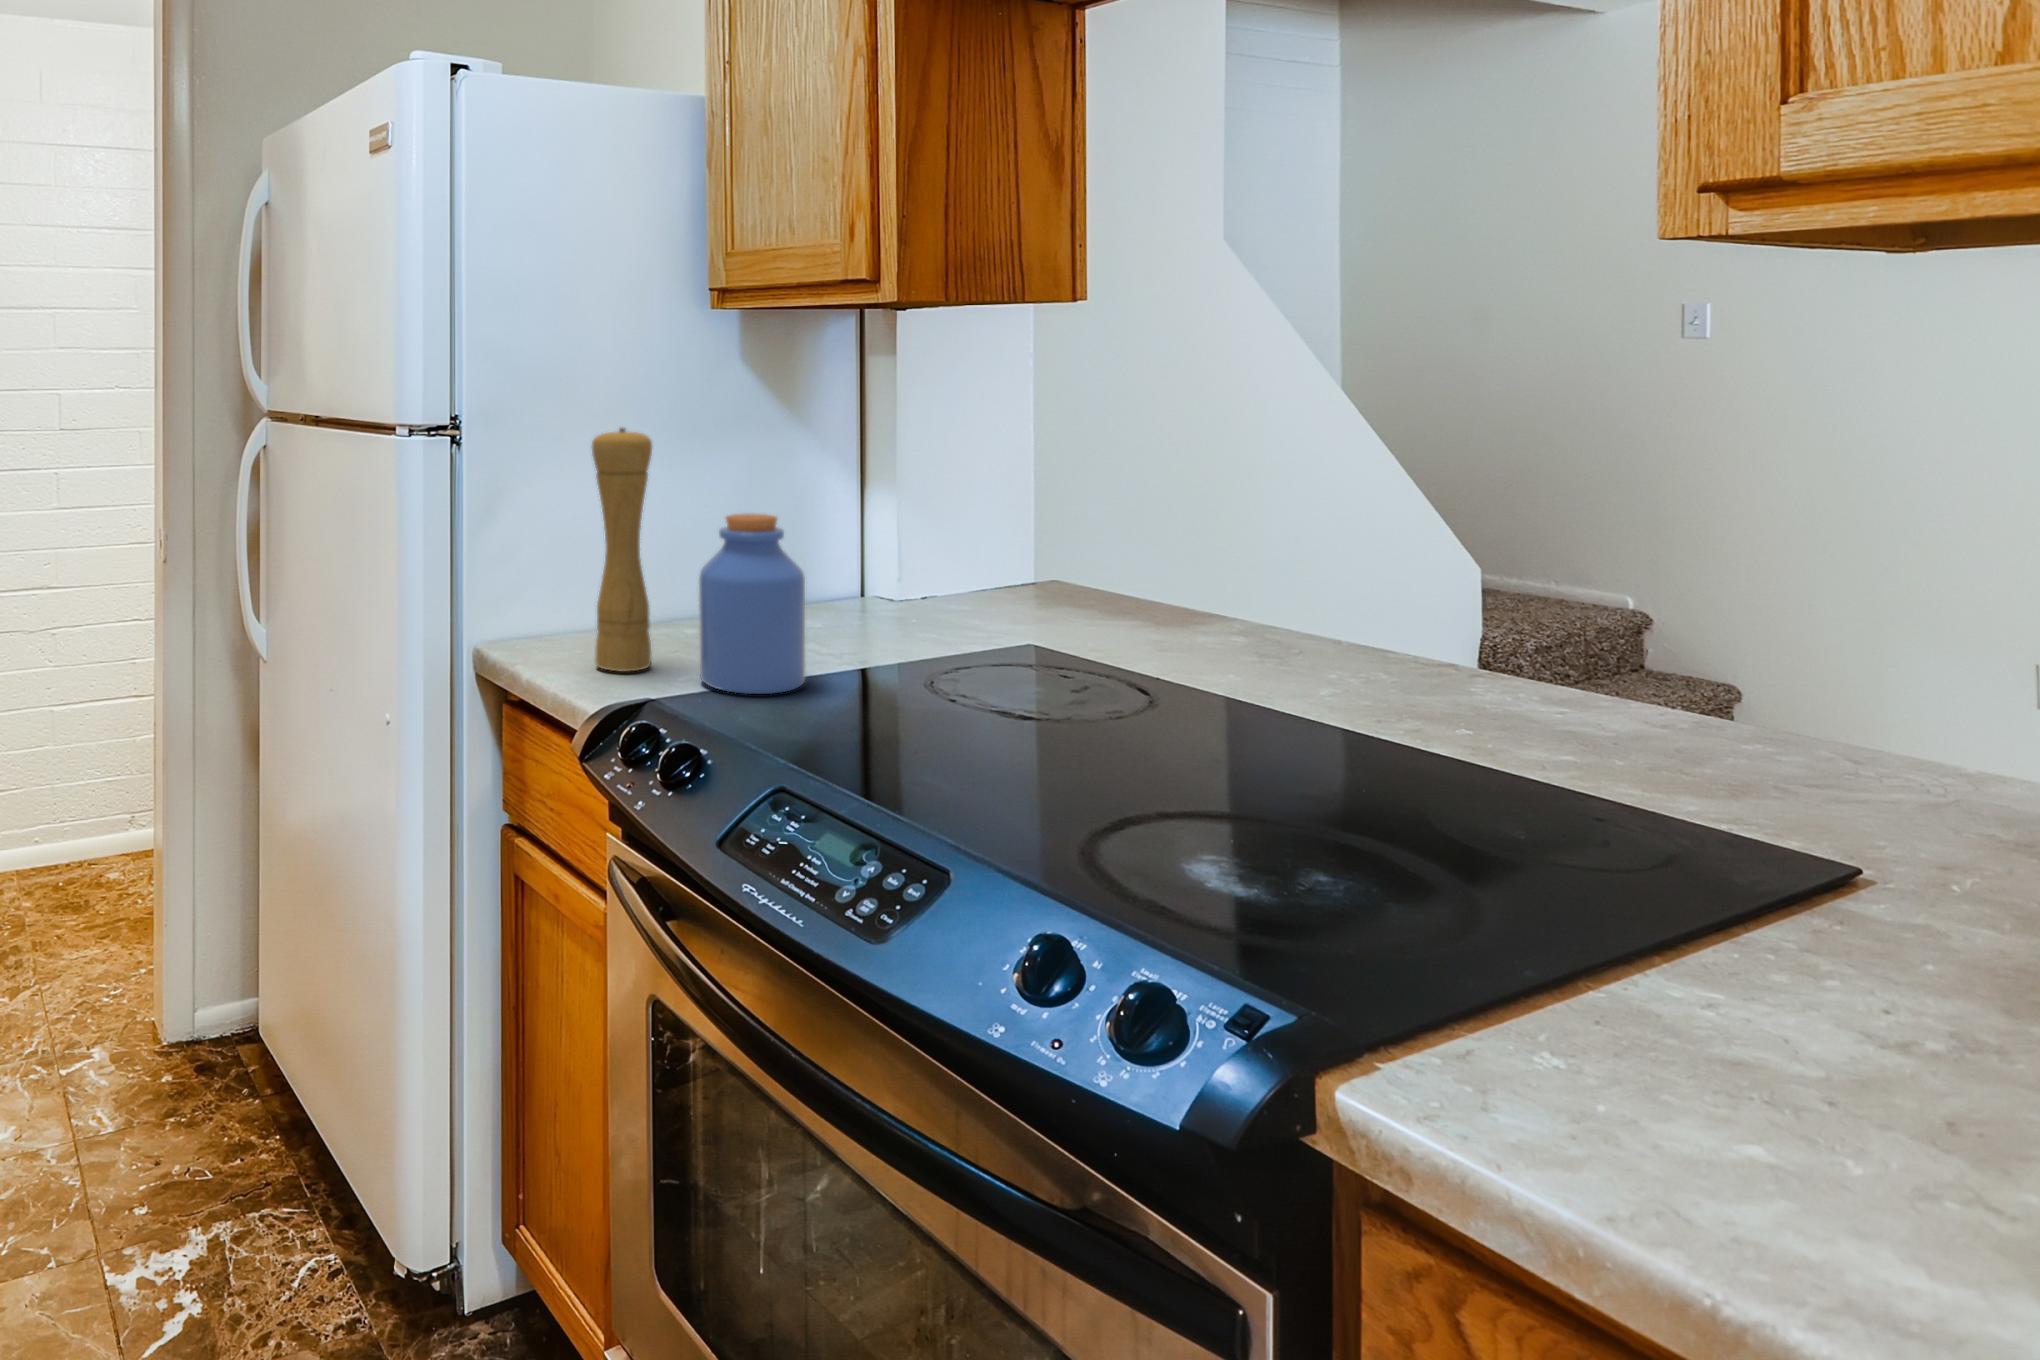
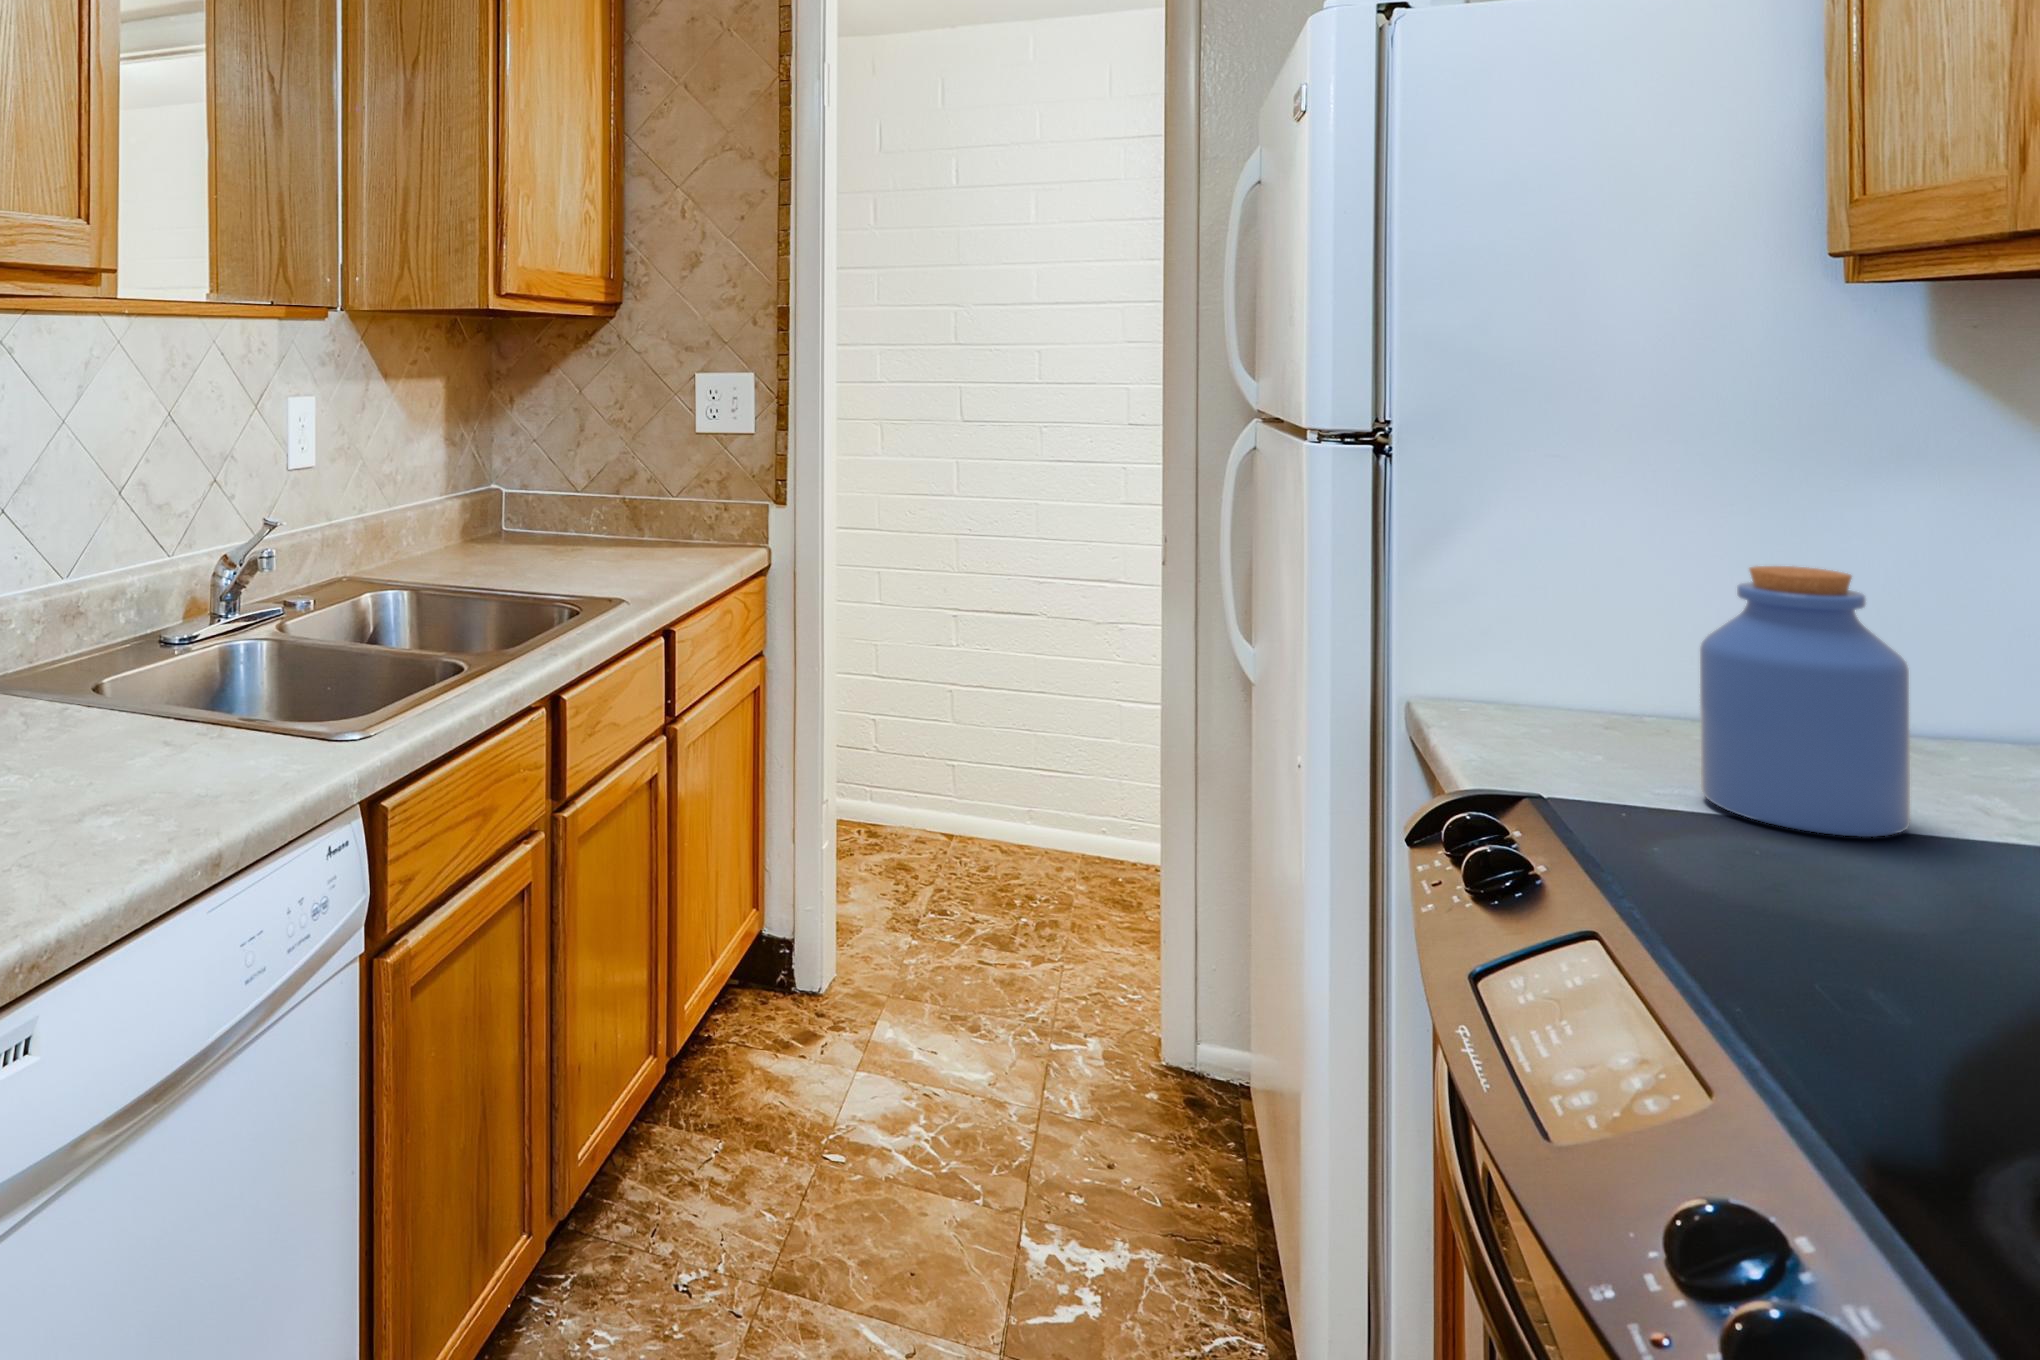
pepper mill: present [592,428,652,672] -> none [1548,436,1652,761]

